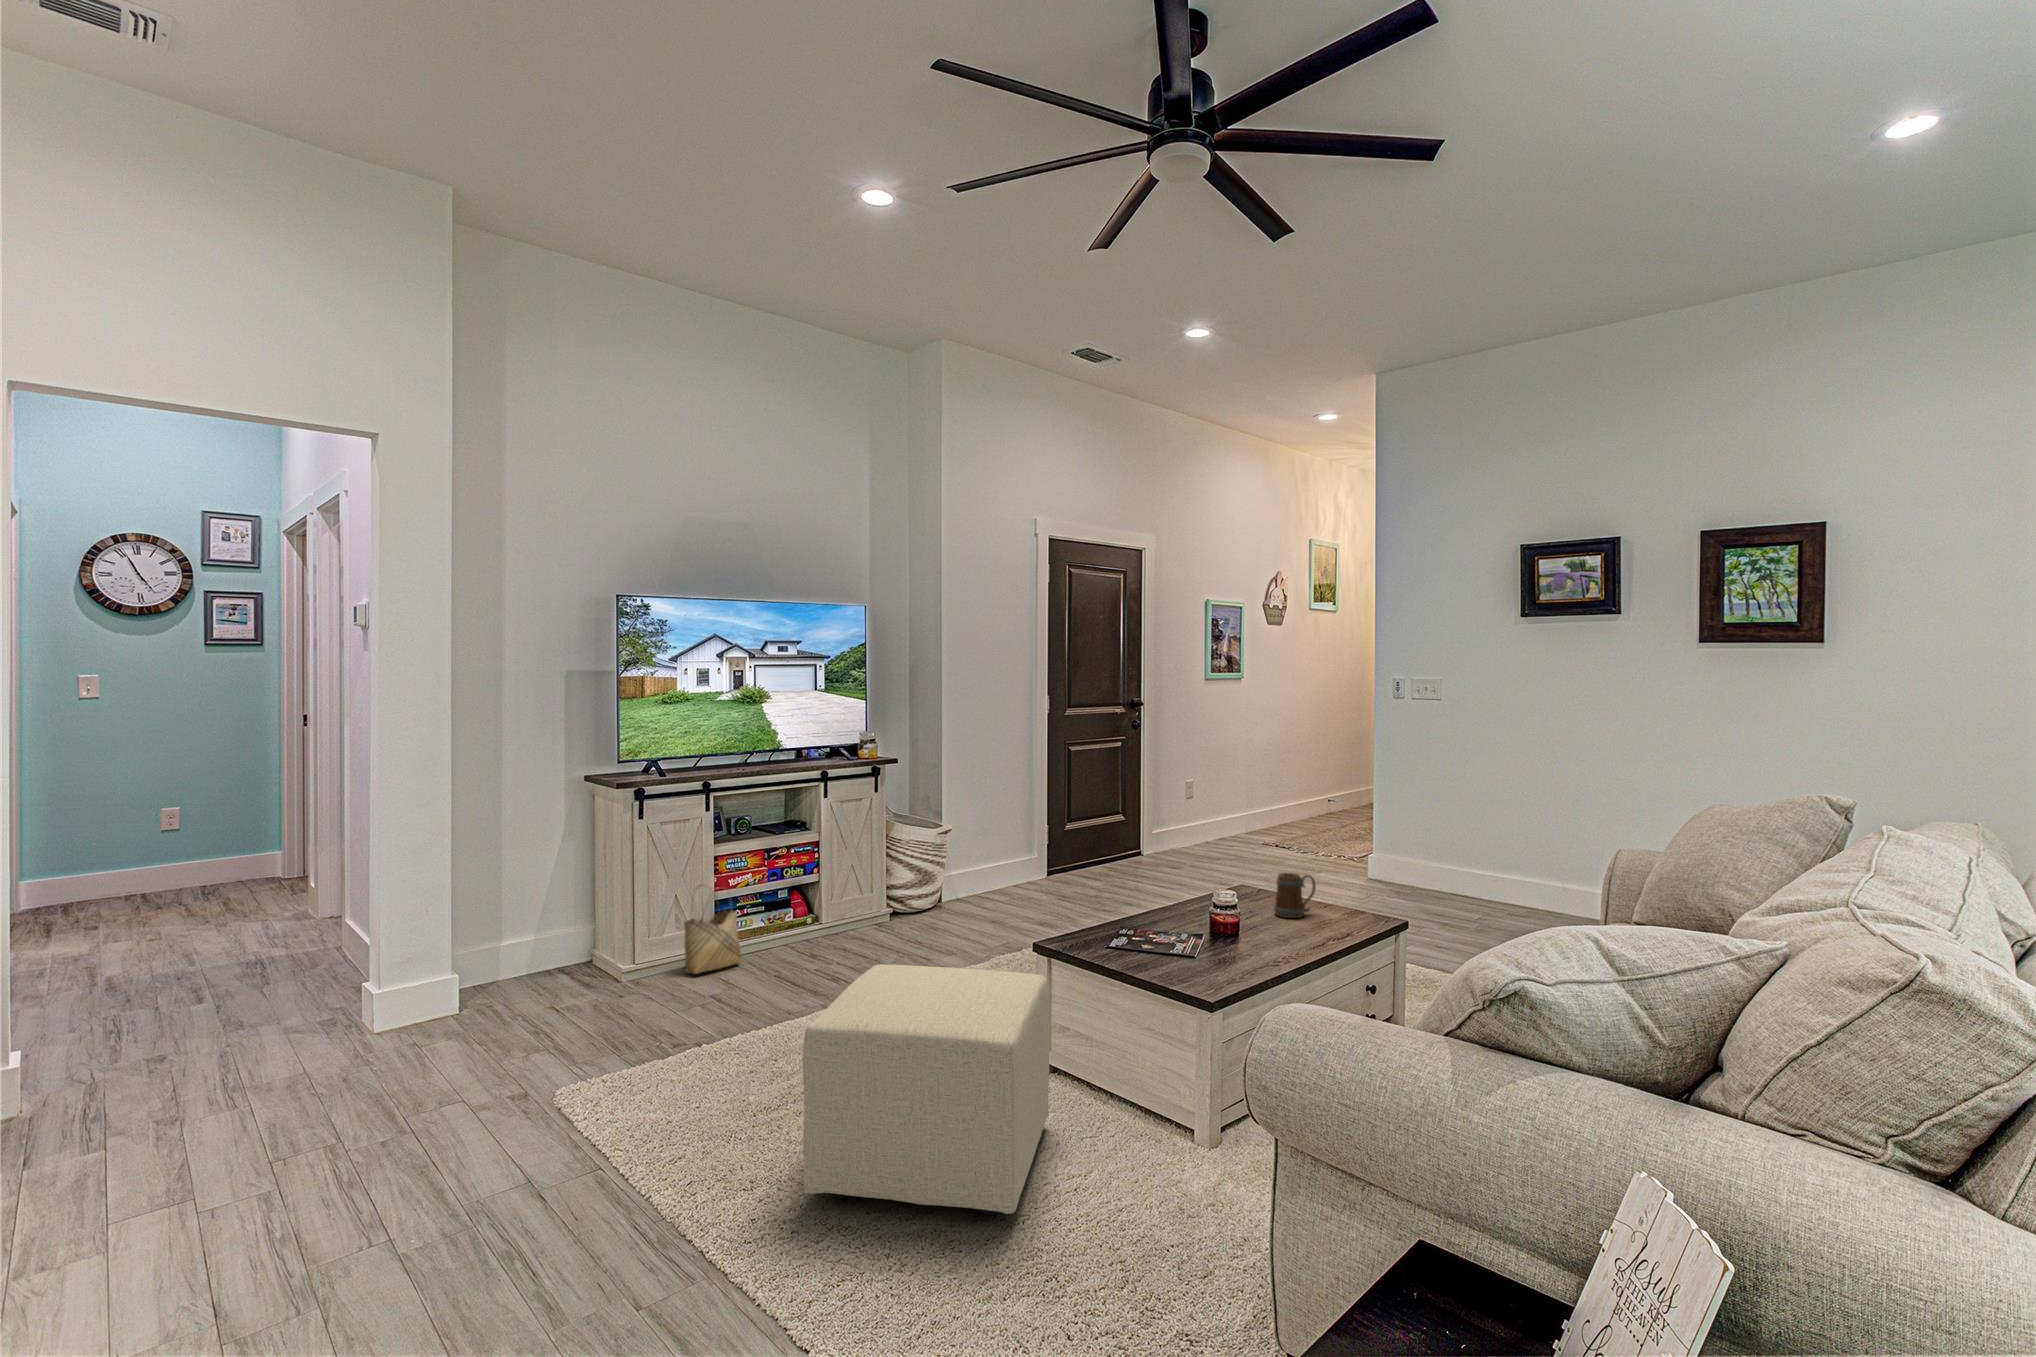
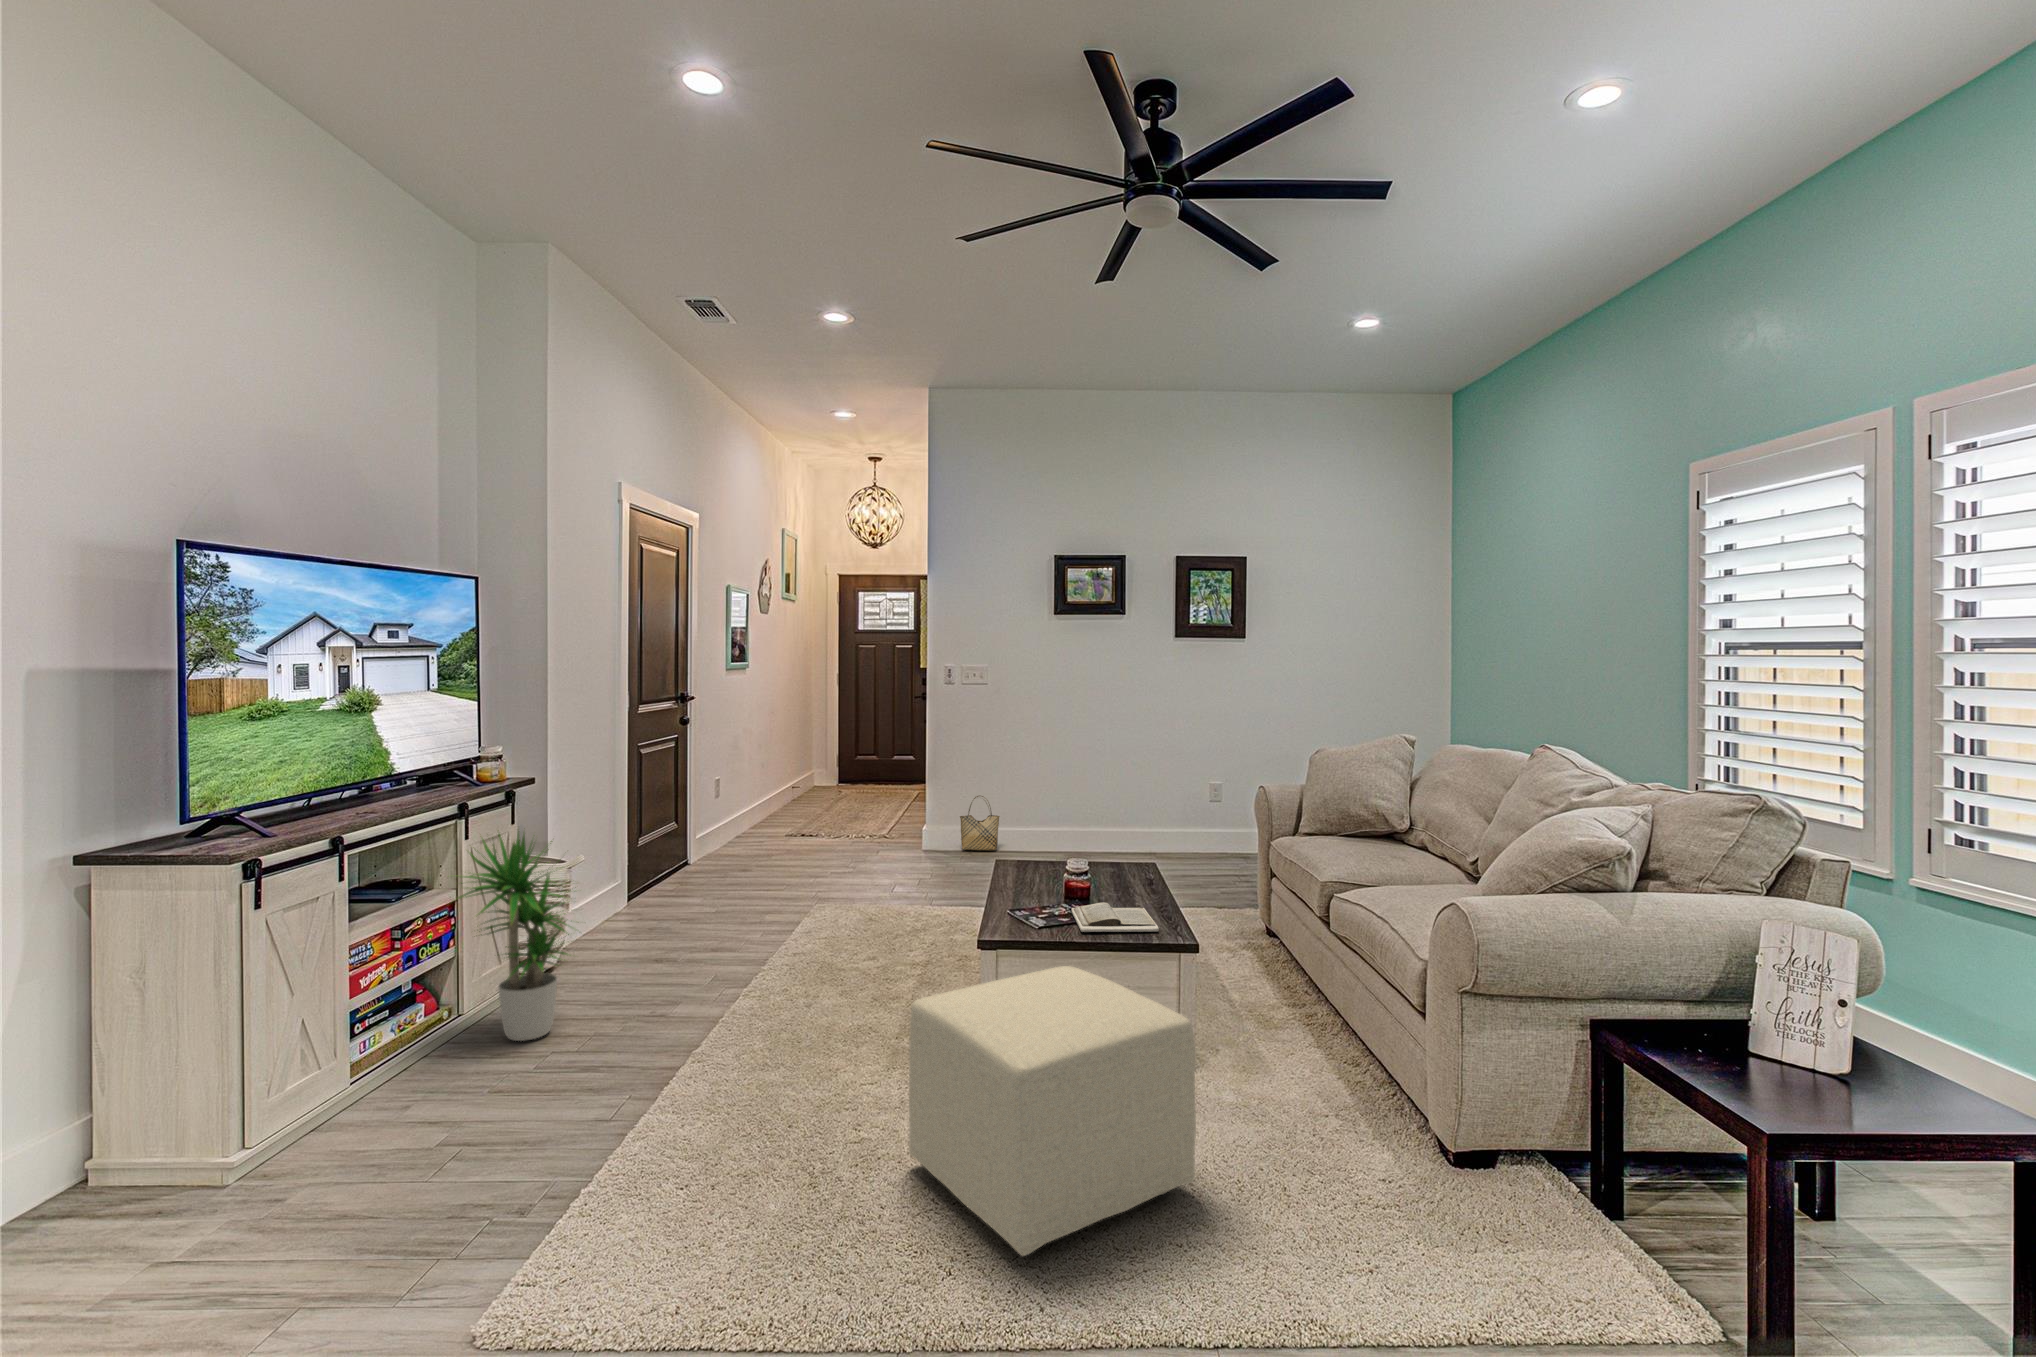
potted plant: none [786,790,888,951] -> present [458,834,569,1041]
mug: present [1274,872,1316,918] -> none [1091,838,1118,878]
woven basket: present [684,884,741,974] -> present [960,796,1000,851]
book: none [1124,932,1234,972] -> present [1072,902,1159,932]

